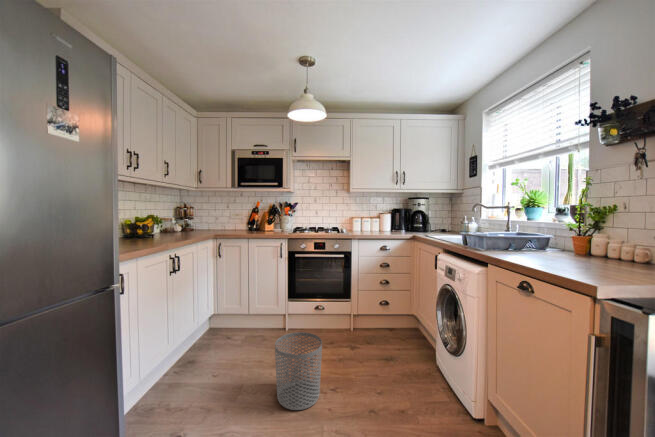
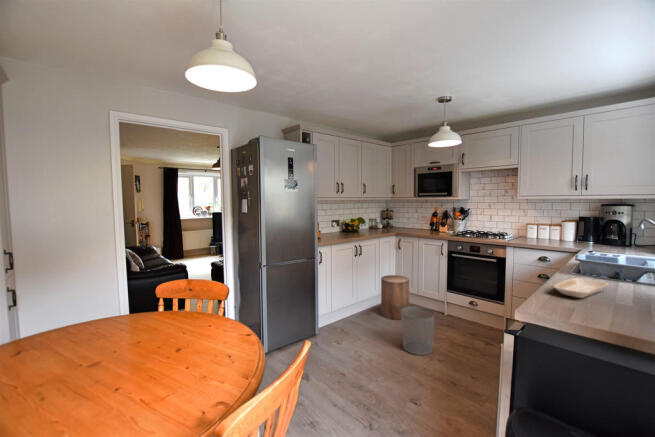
tray: none [537,253,619,273] -> present [554,278,608,298]
stool: none [206,294,249,364] -> present [381,275,409,320]

